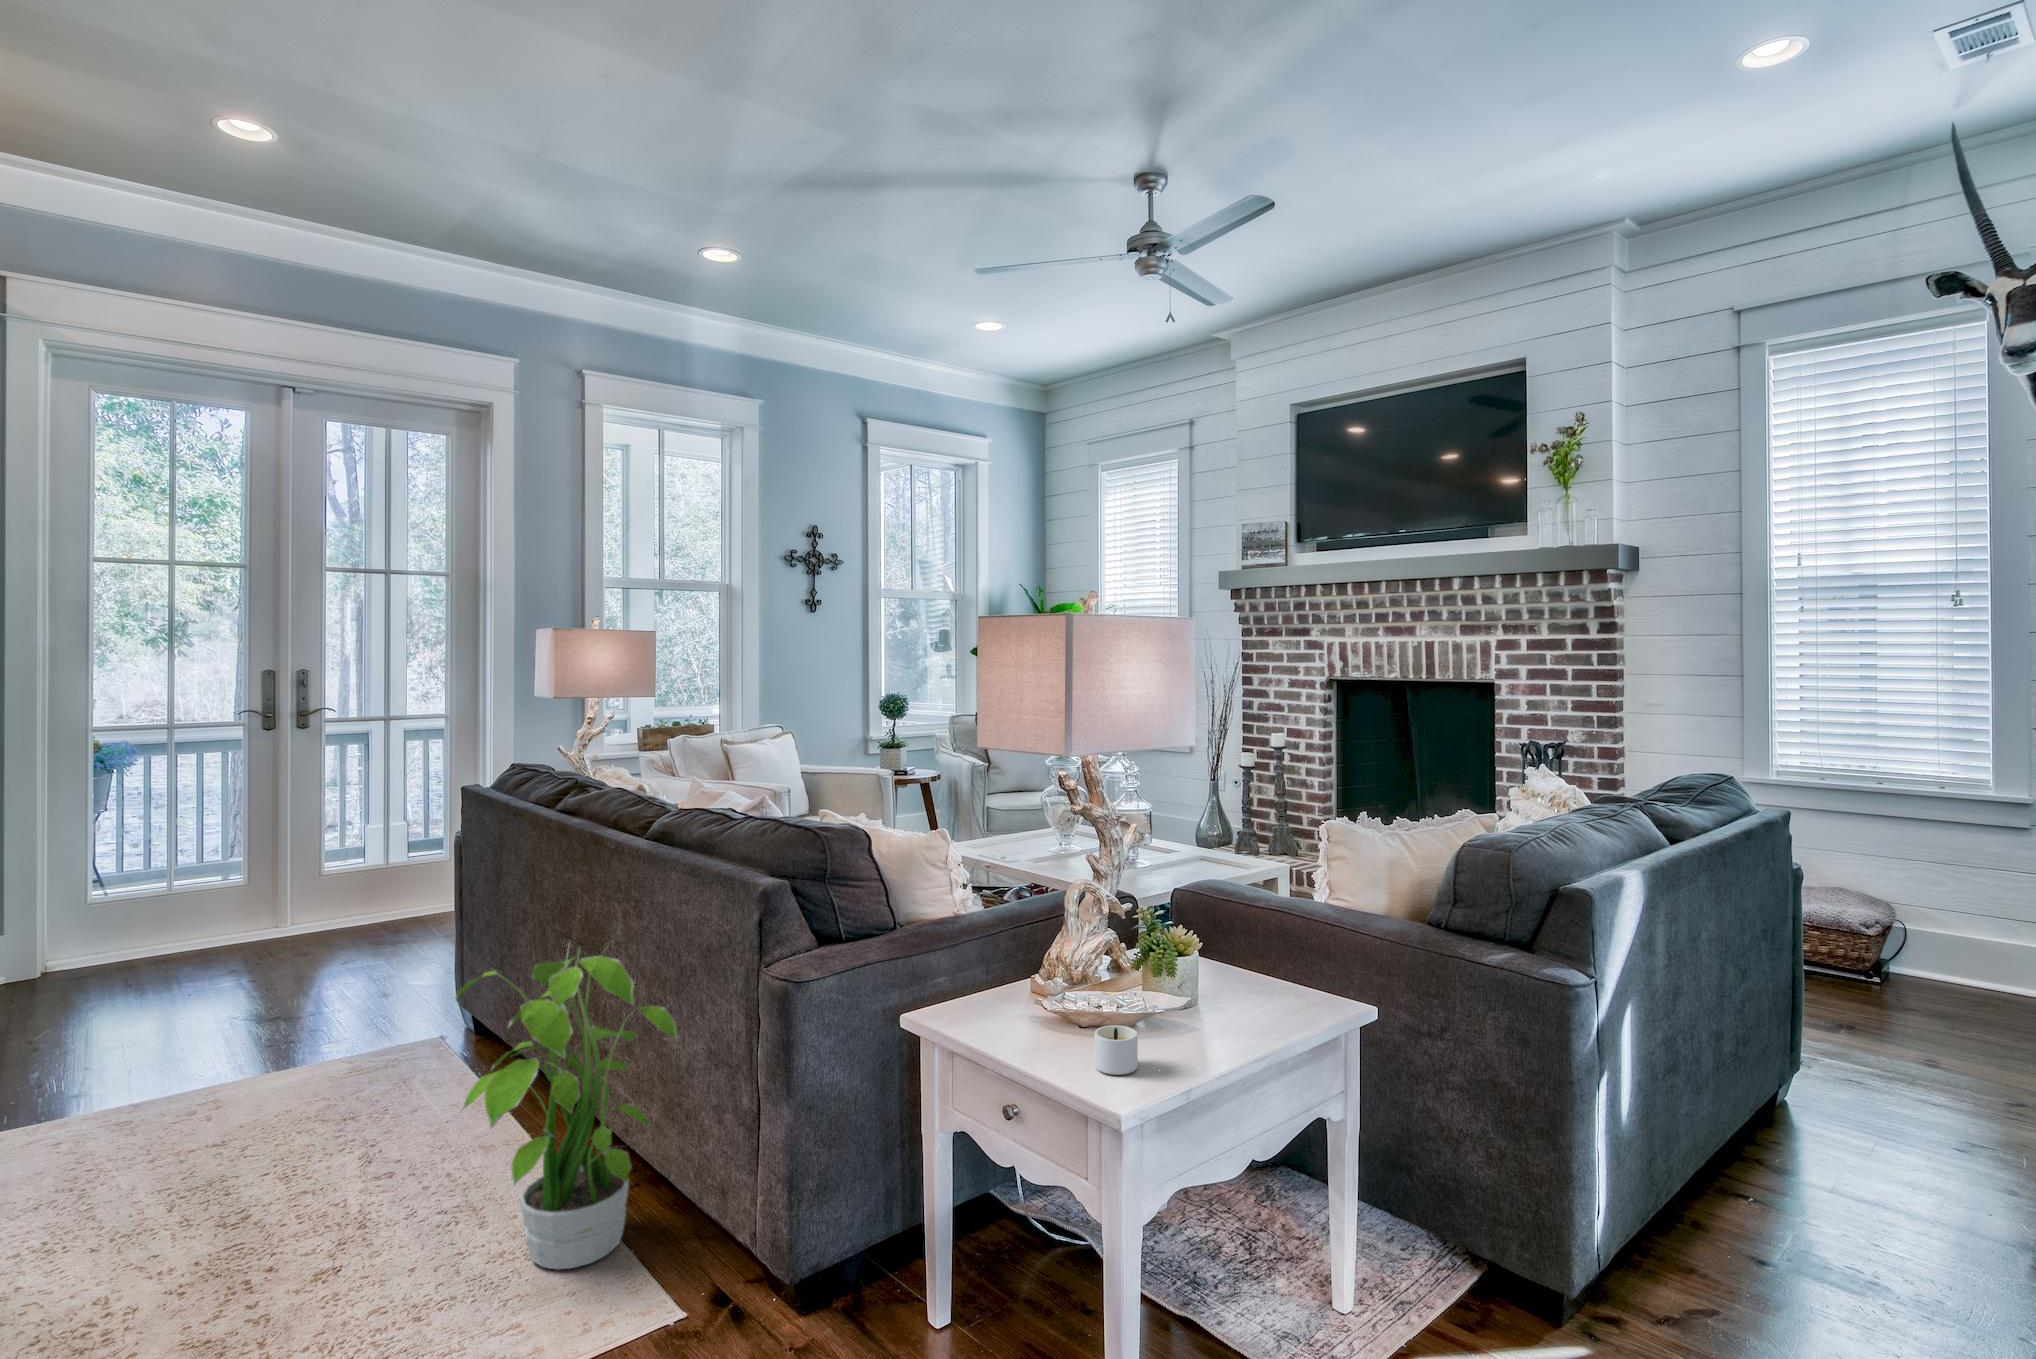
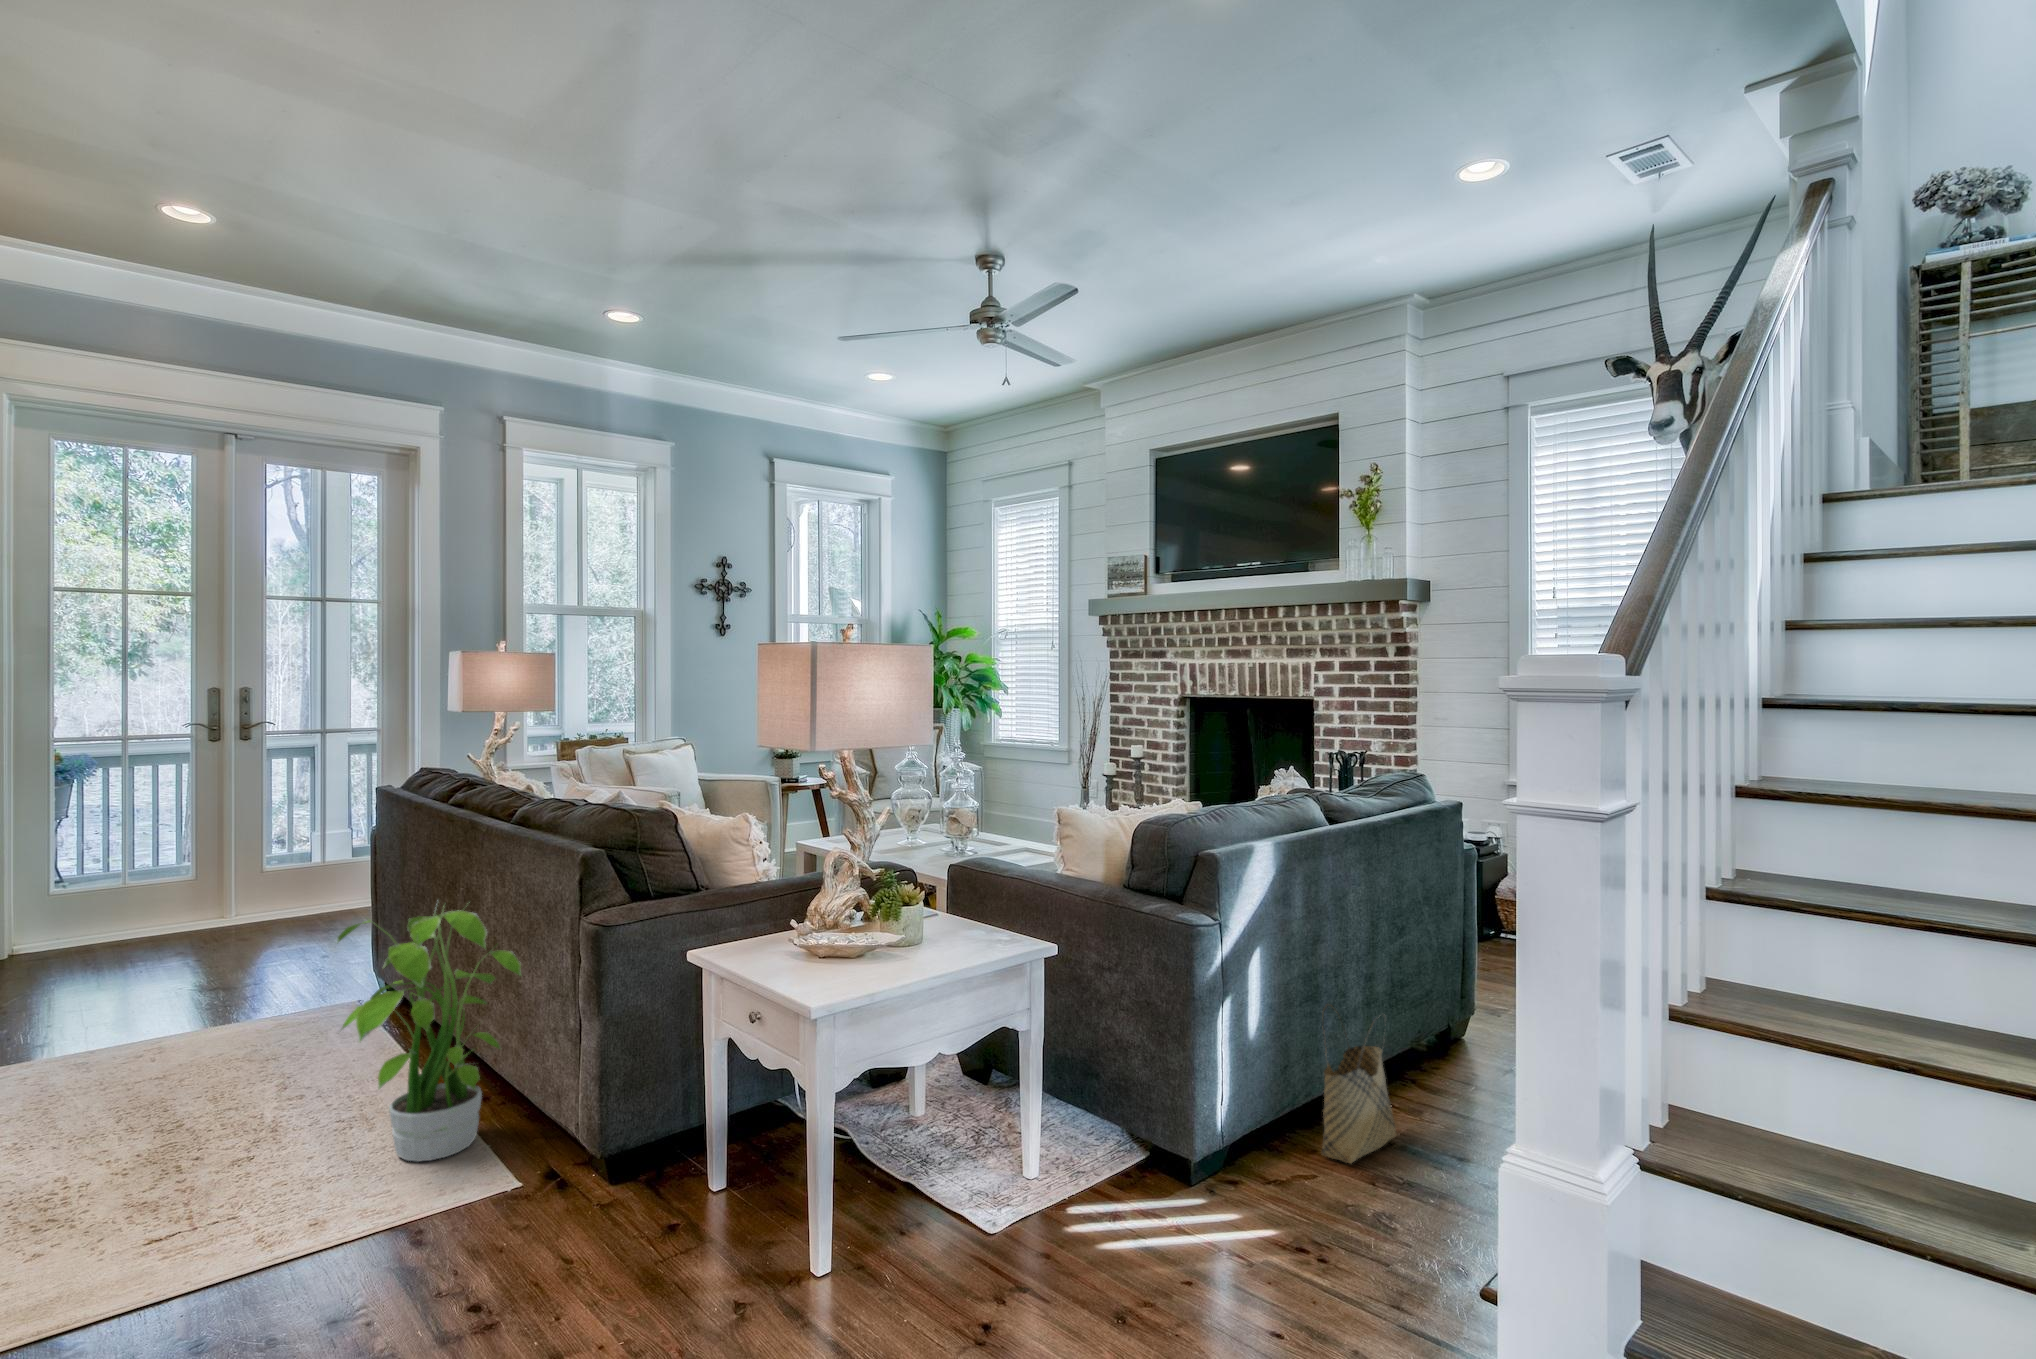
candle: present [1095,1025,1138,1075] -> none [809,945,856,979]
woven basket: none [1688,1081,1782,1293] -> present [1321,1005,1396,1163]

